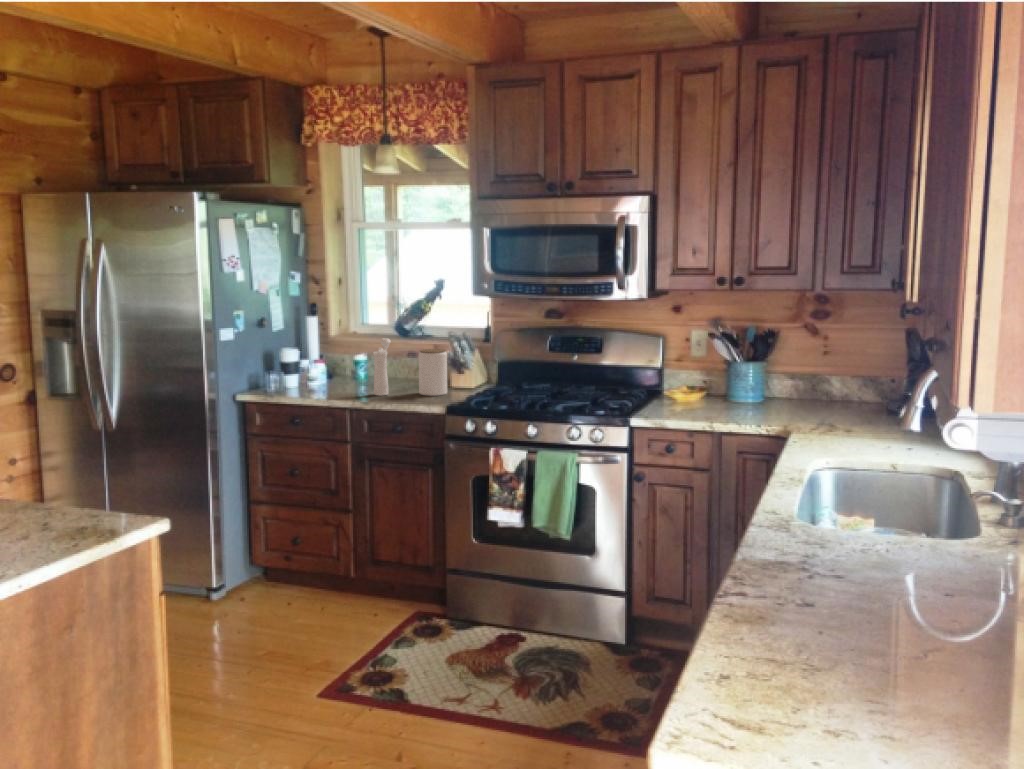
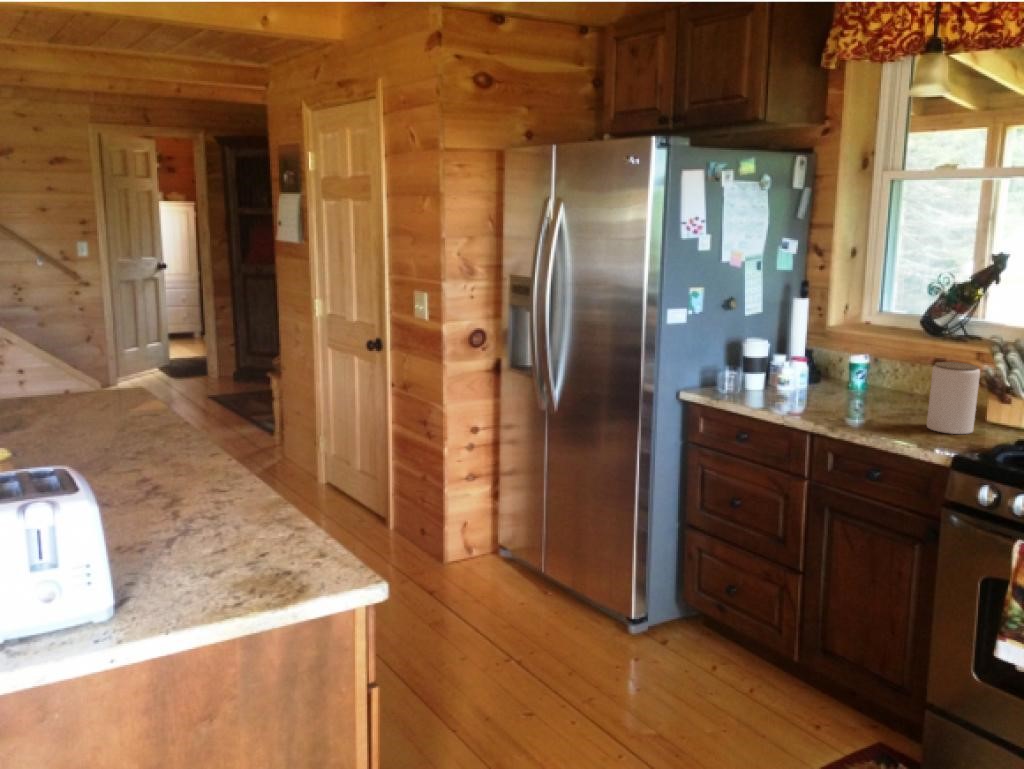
pepper mill: present [373,338,391,396] -> none [858,339,898,421]

